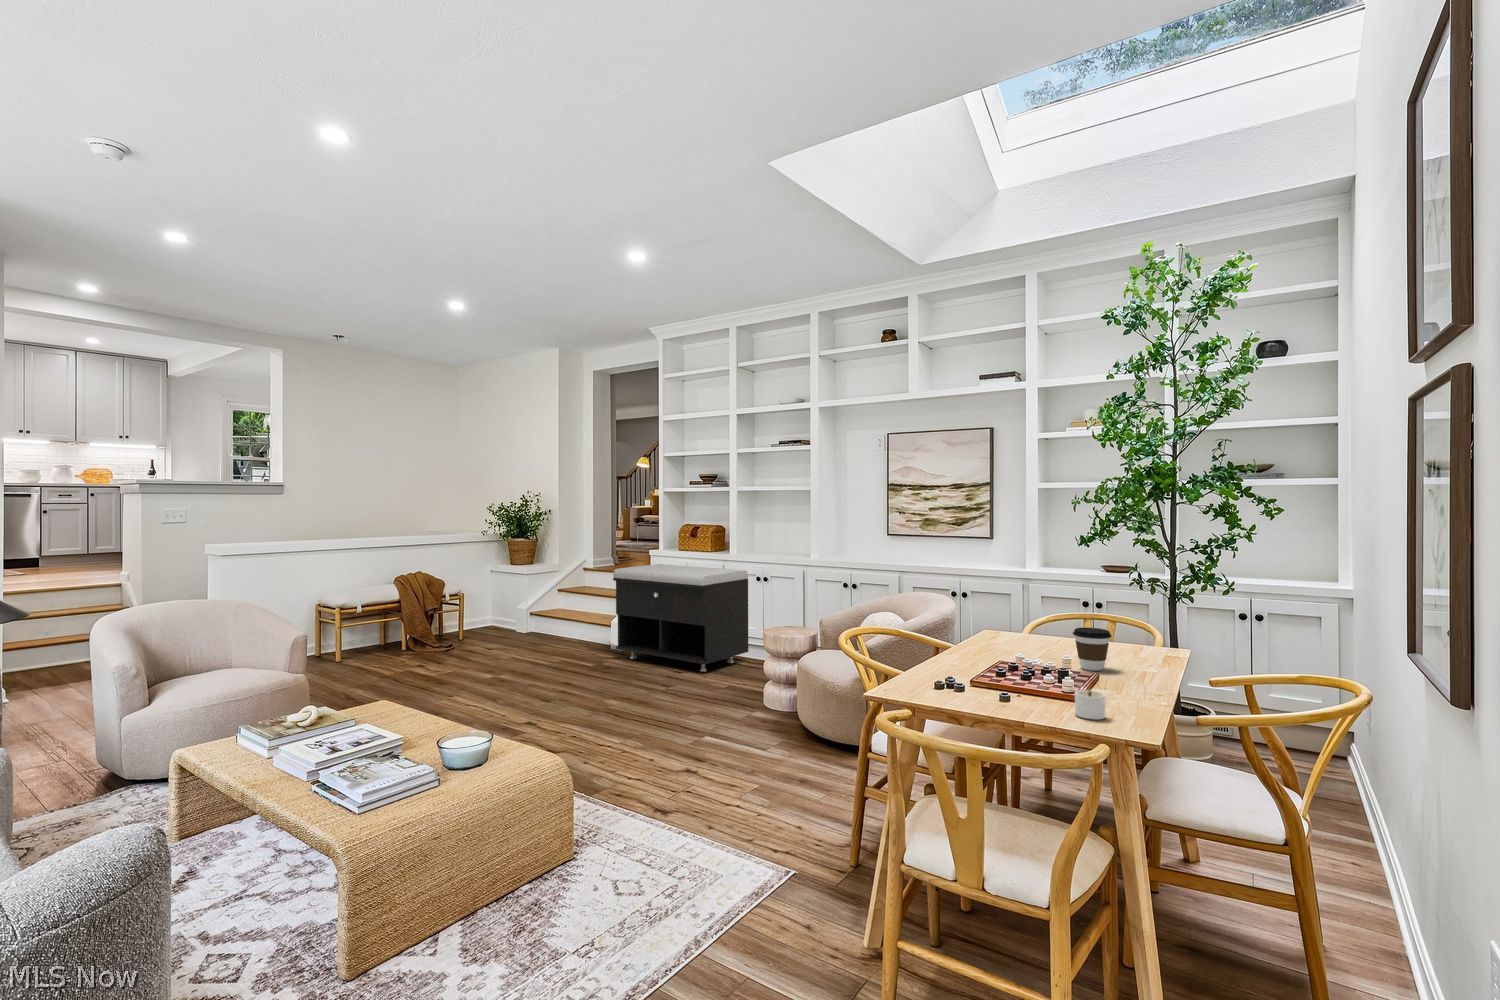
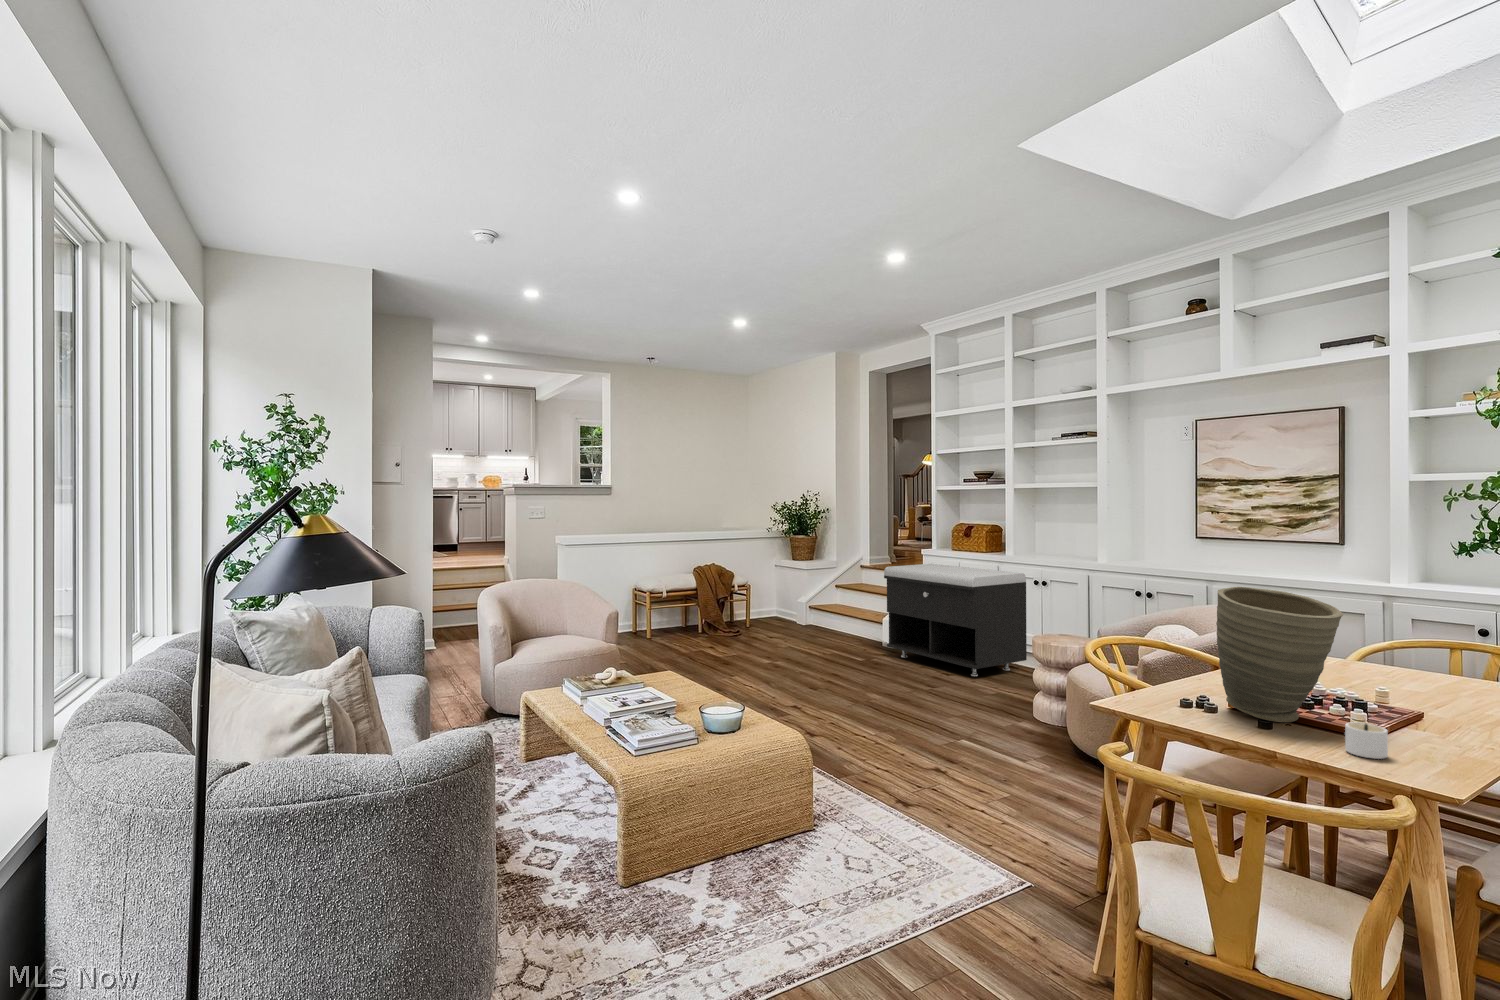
vase: none [966,578,1061,695] -> present [1216,587,1343,722]
coffee cup: present [1073,628,1111,671] -> none [1387,654,1444,709]

